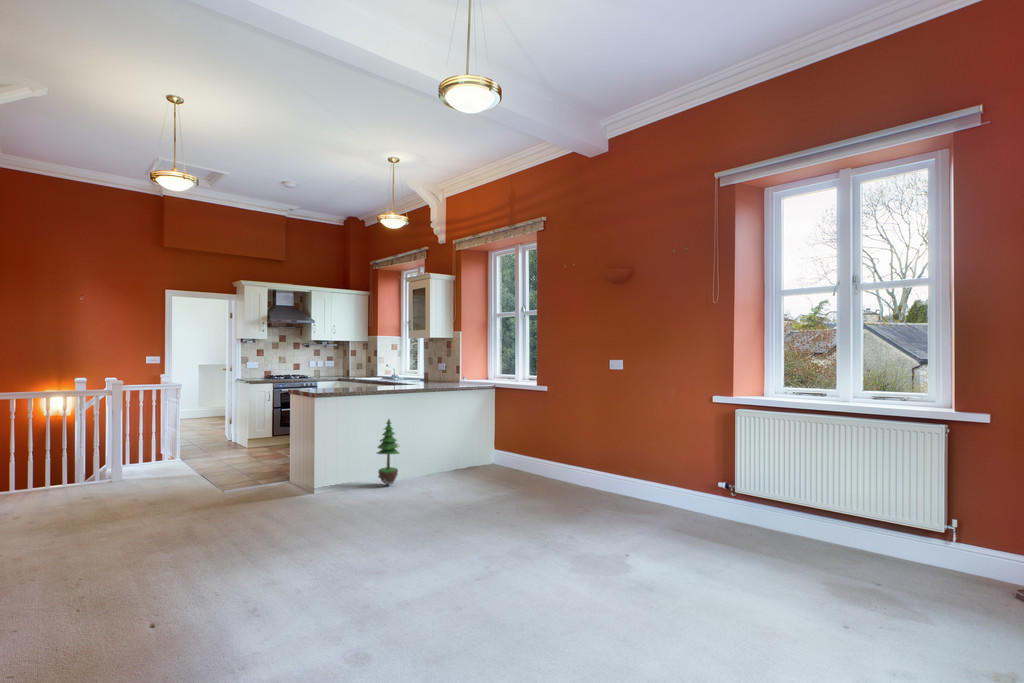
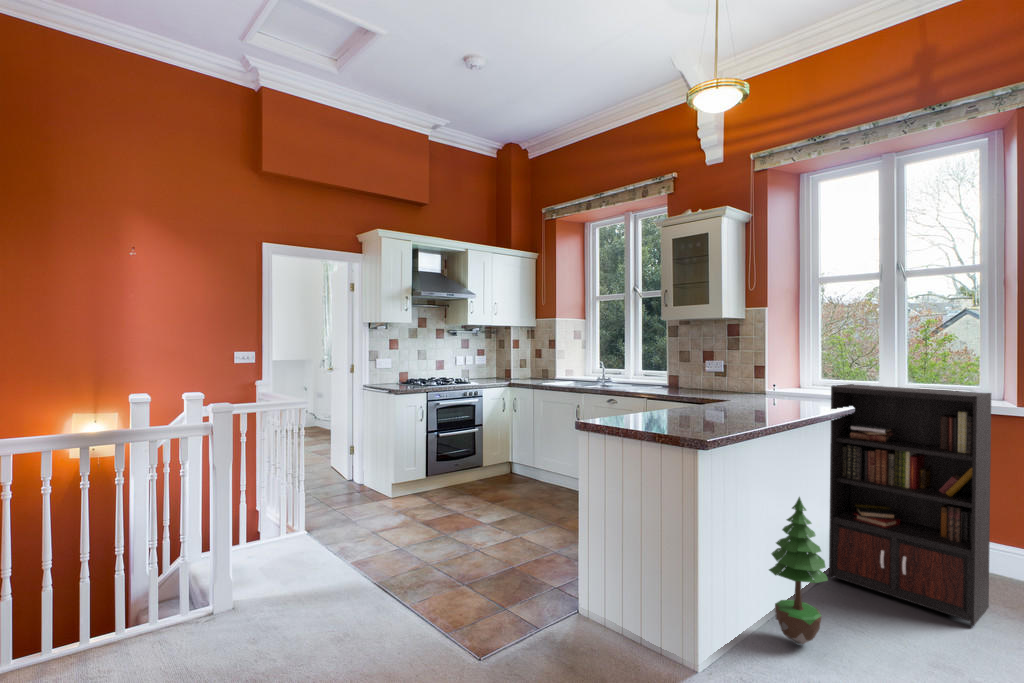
bookcase: none [447,371,530,480] -> present [829,384,991,625]

